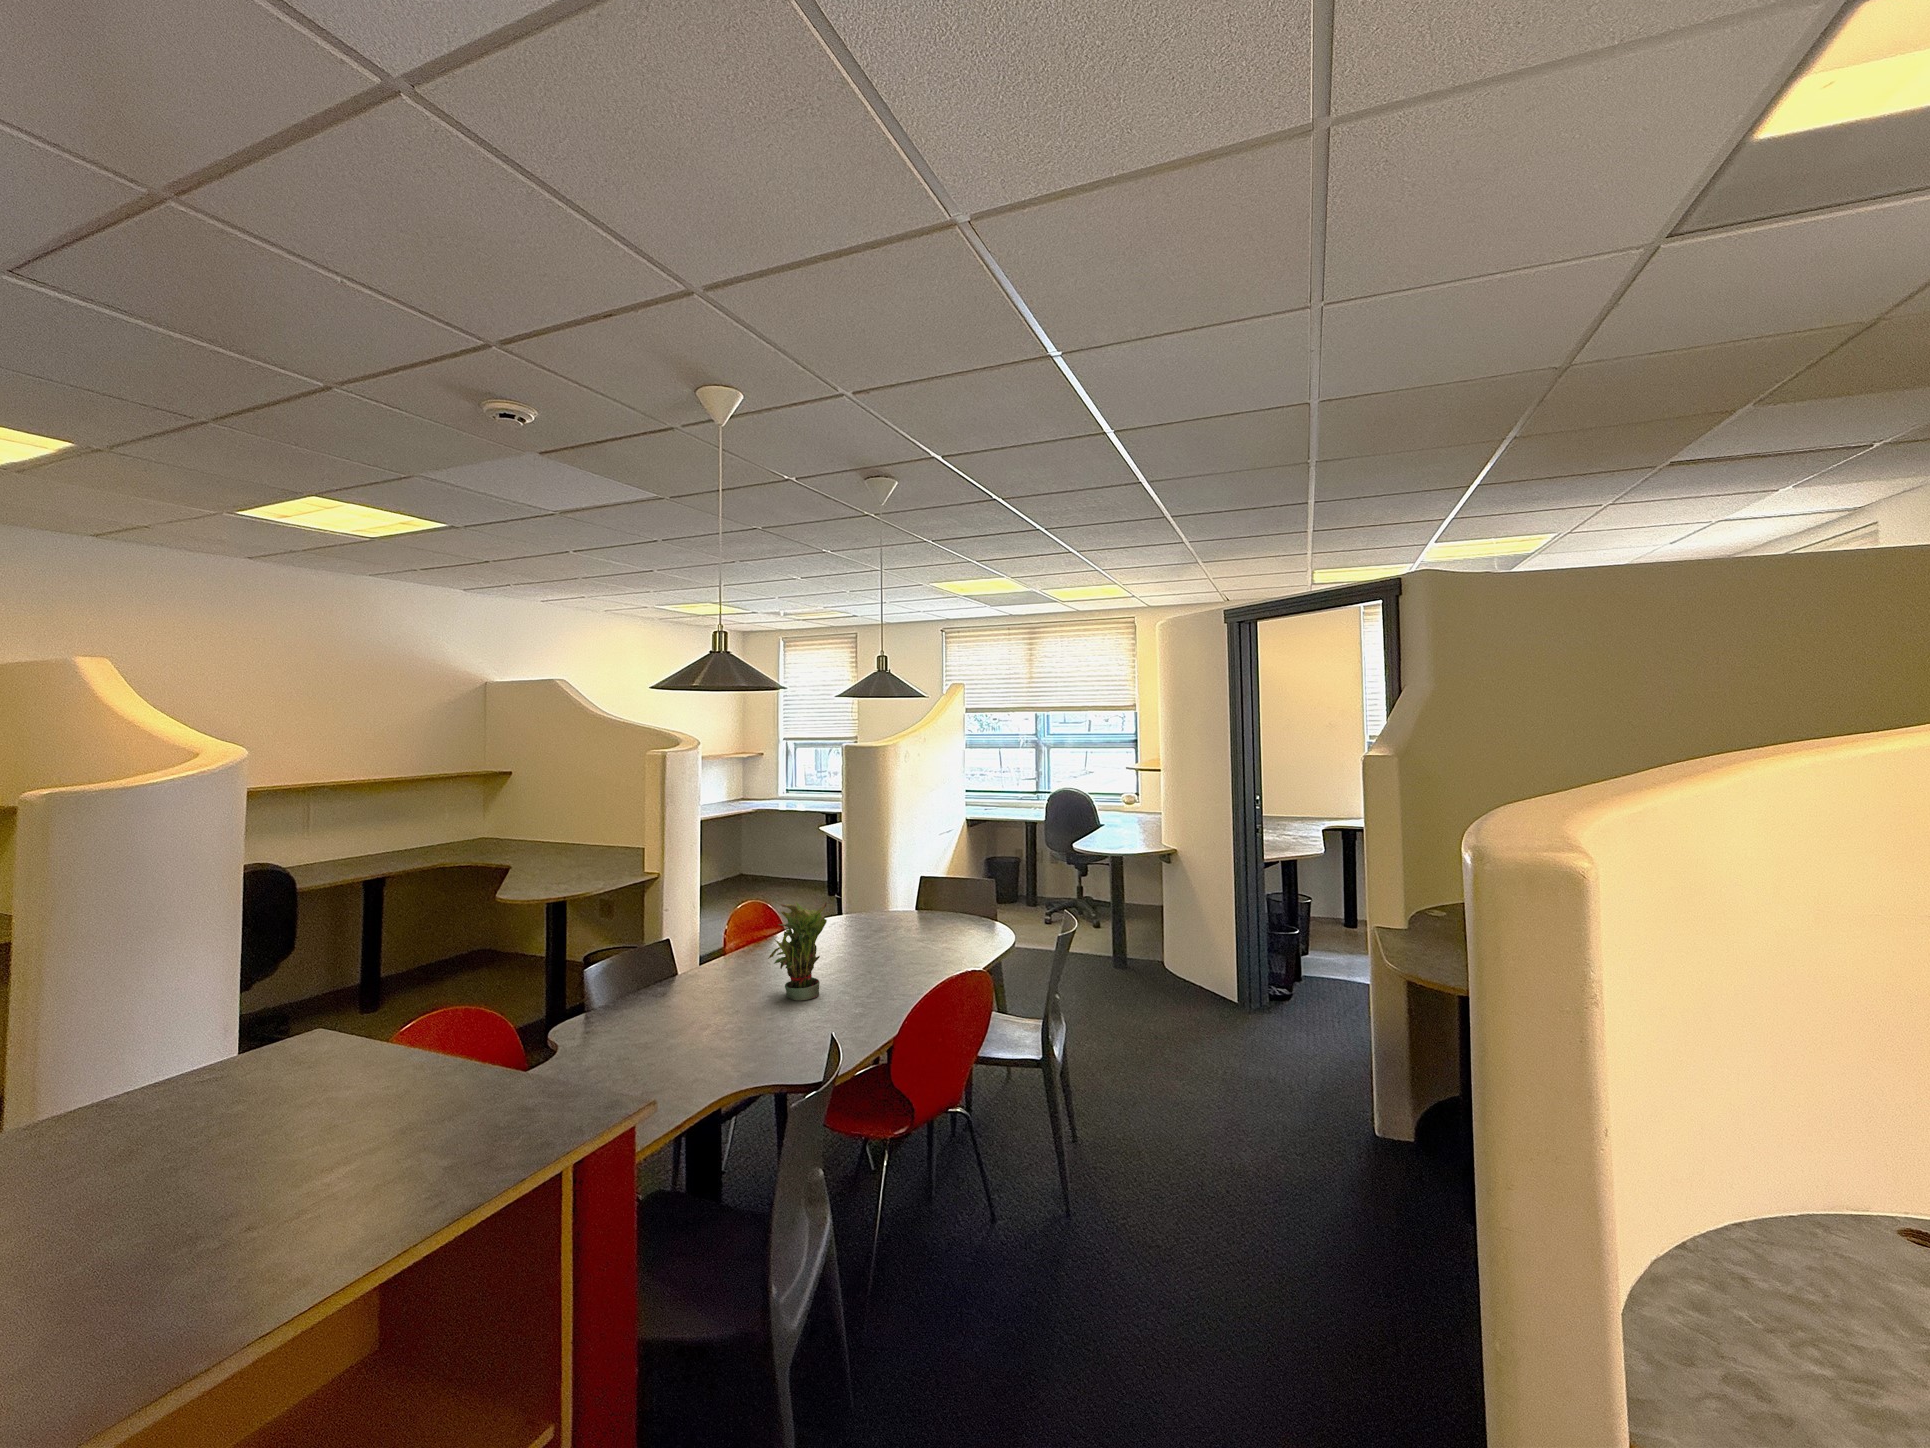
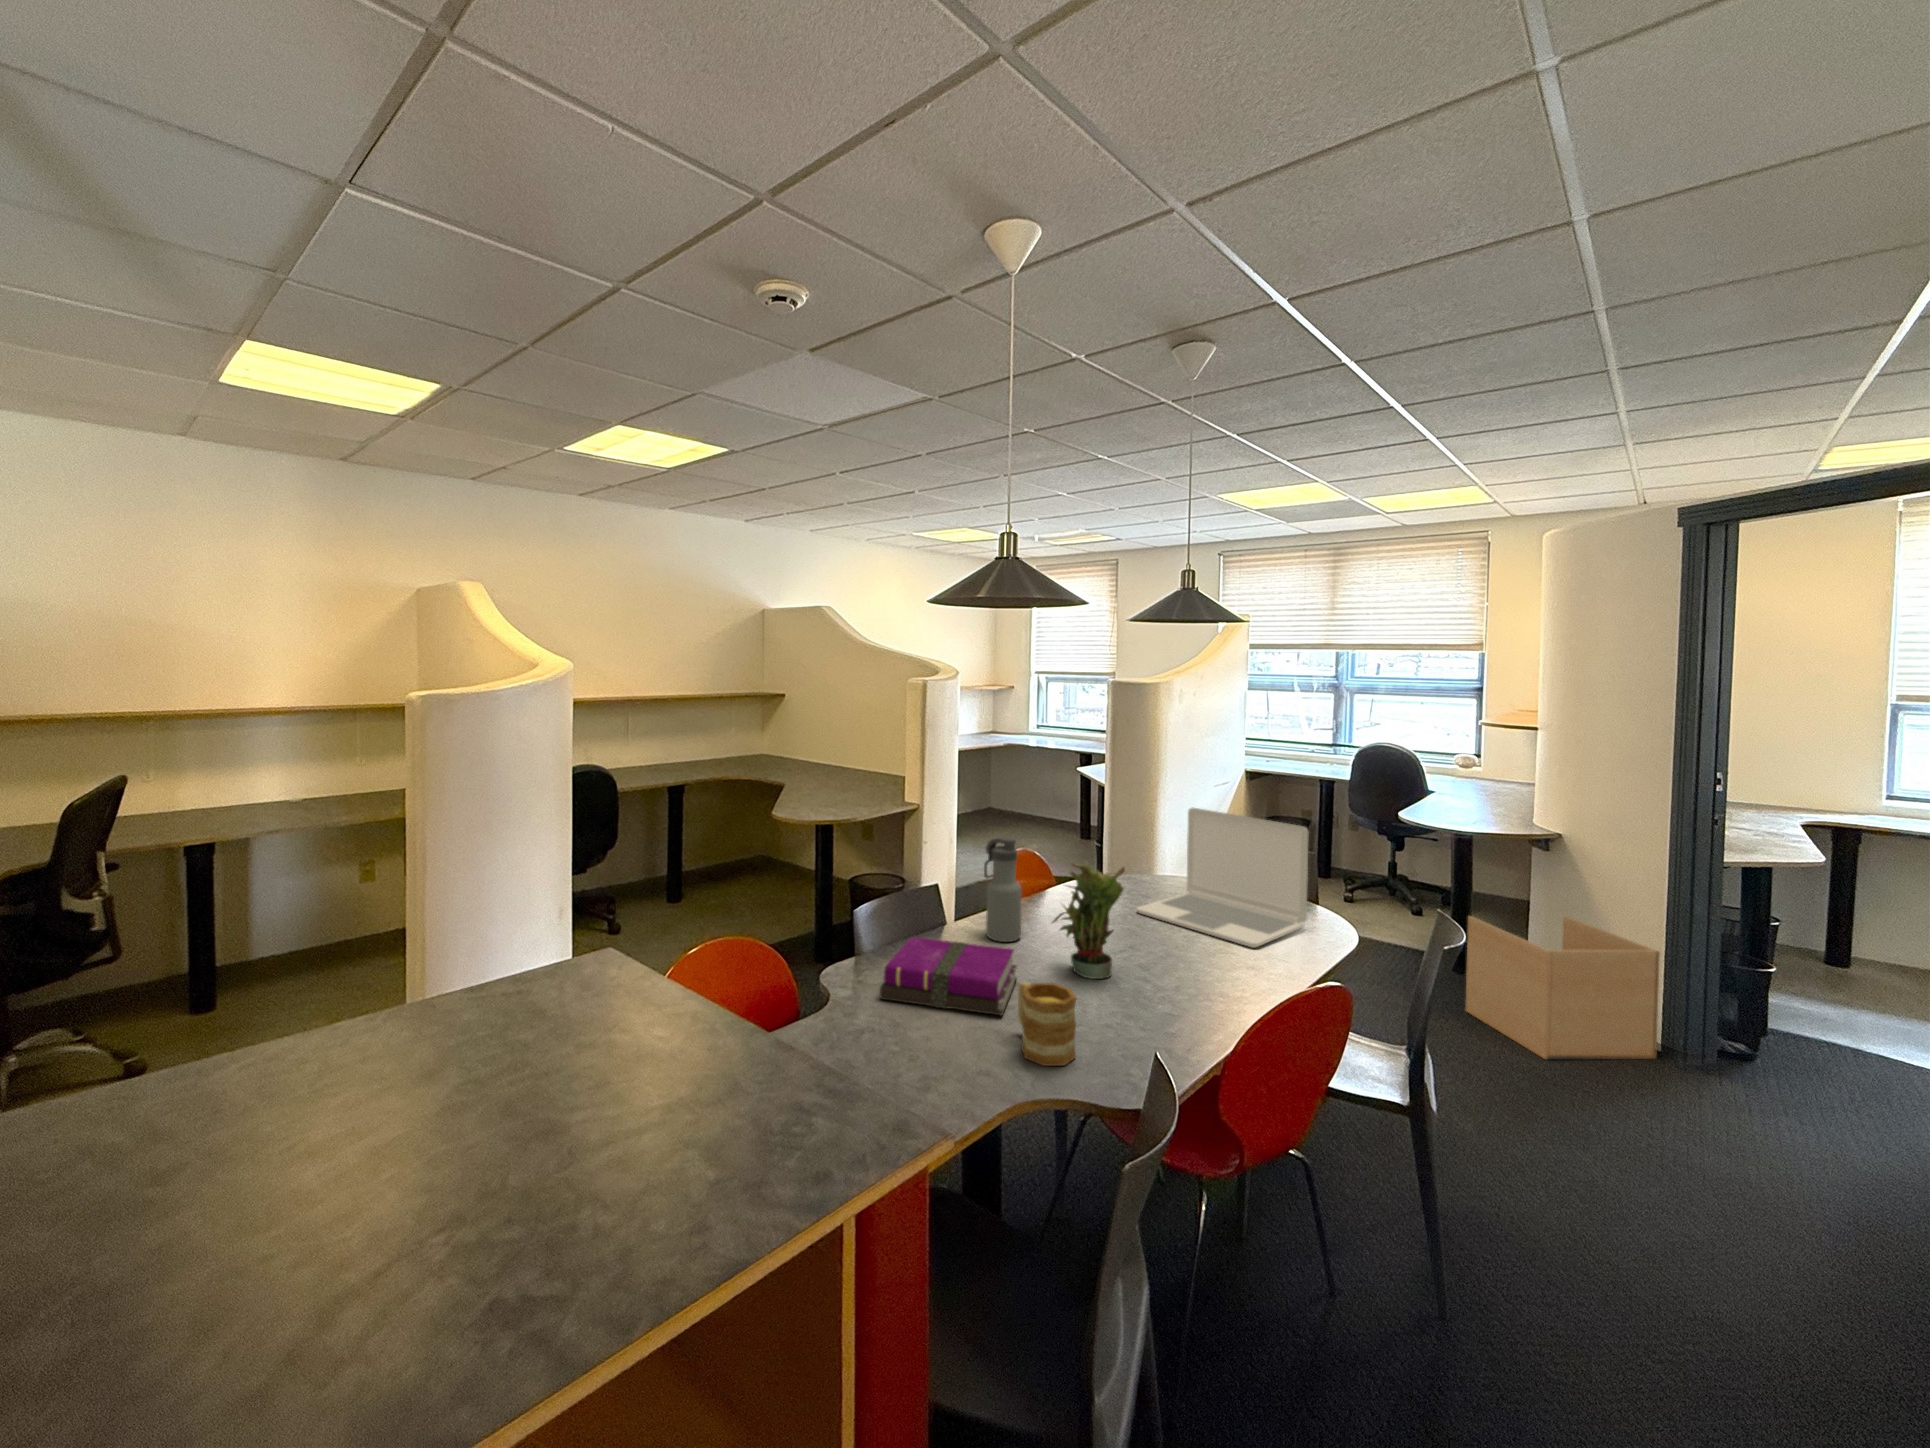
laptop: none [850,851,980,958] -> present [1137,808,1309,948]
water bottle: none [711,890,746,984] -> present [984,837,1022,942]
cardboard box: none [1115,909,1230,1019] -> present [1466,916,1660,1059]
notebook: none [605,984,737,1047] -> present [880,937,1017,1015]
mug: none [730,1002,777,1071] -> present [1018,982,1076,1066]

